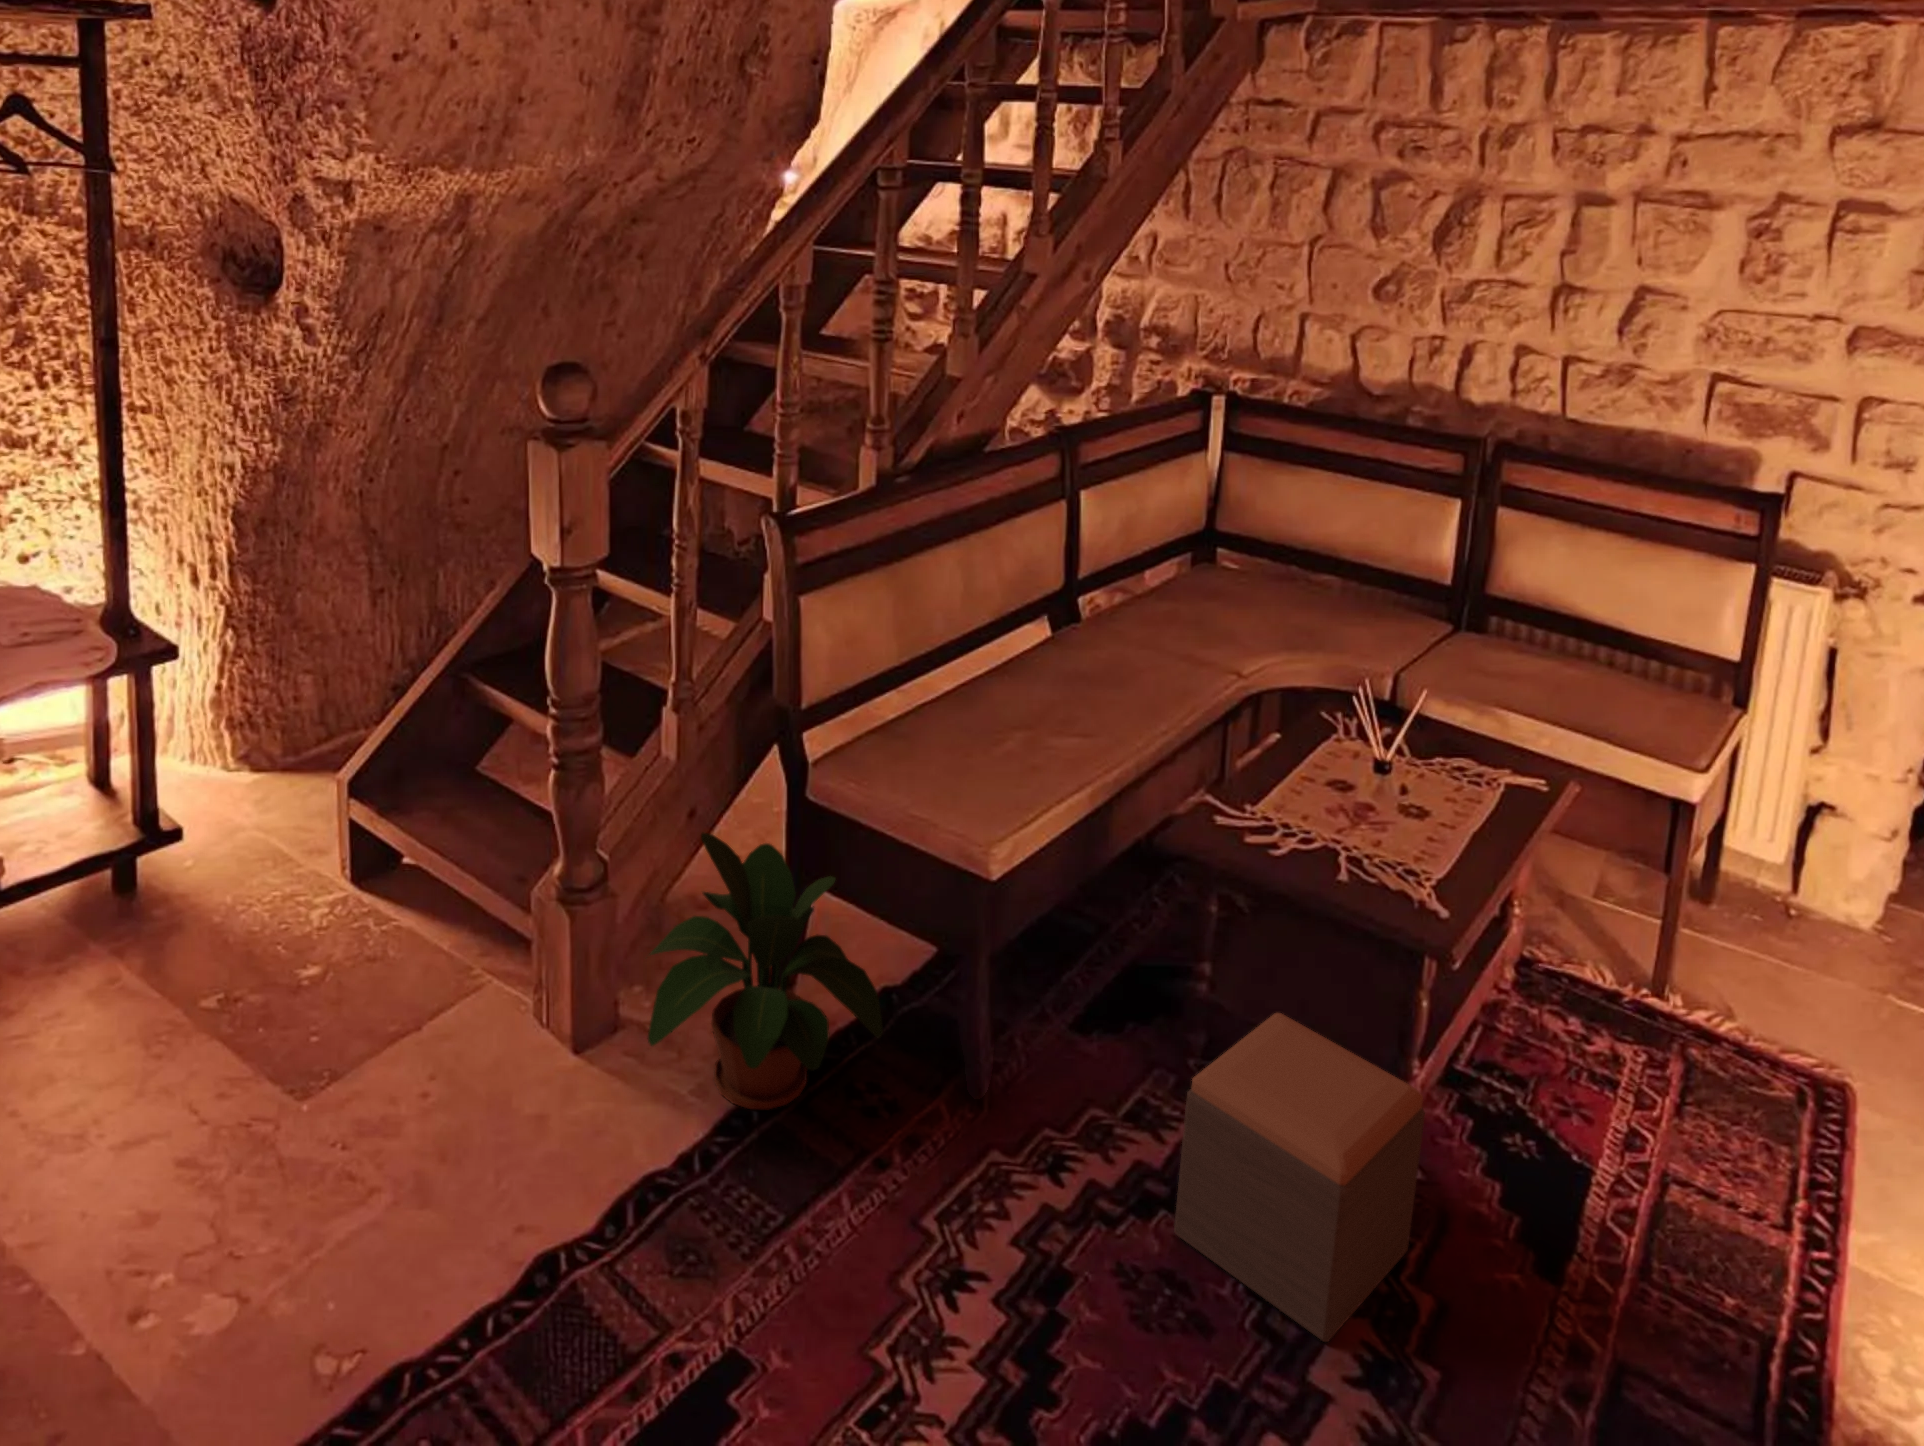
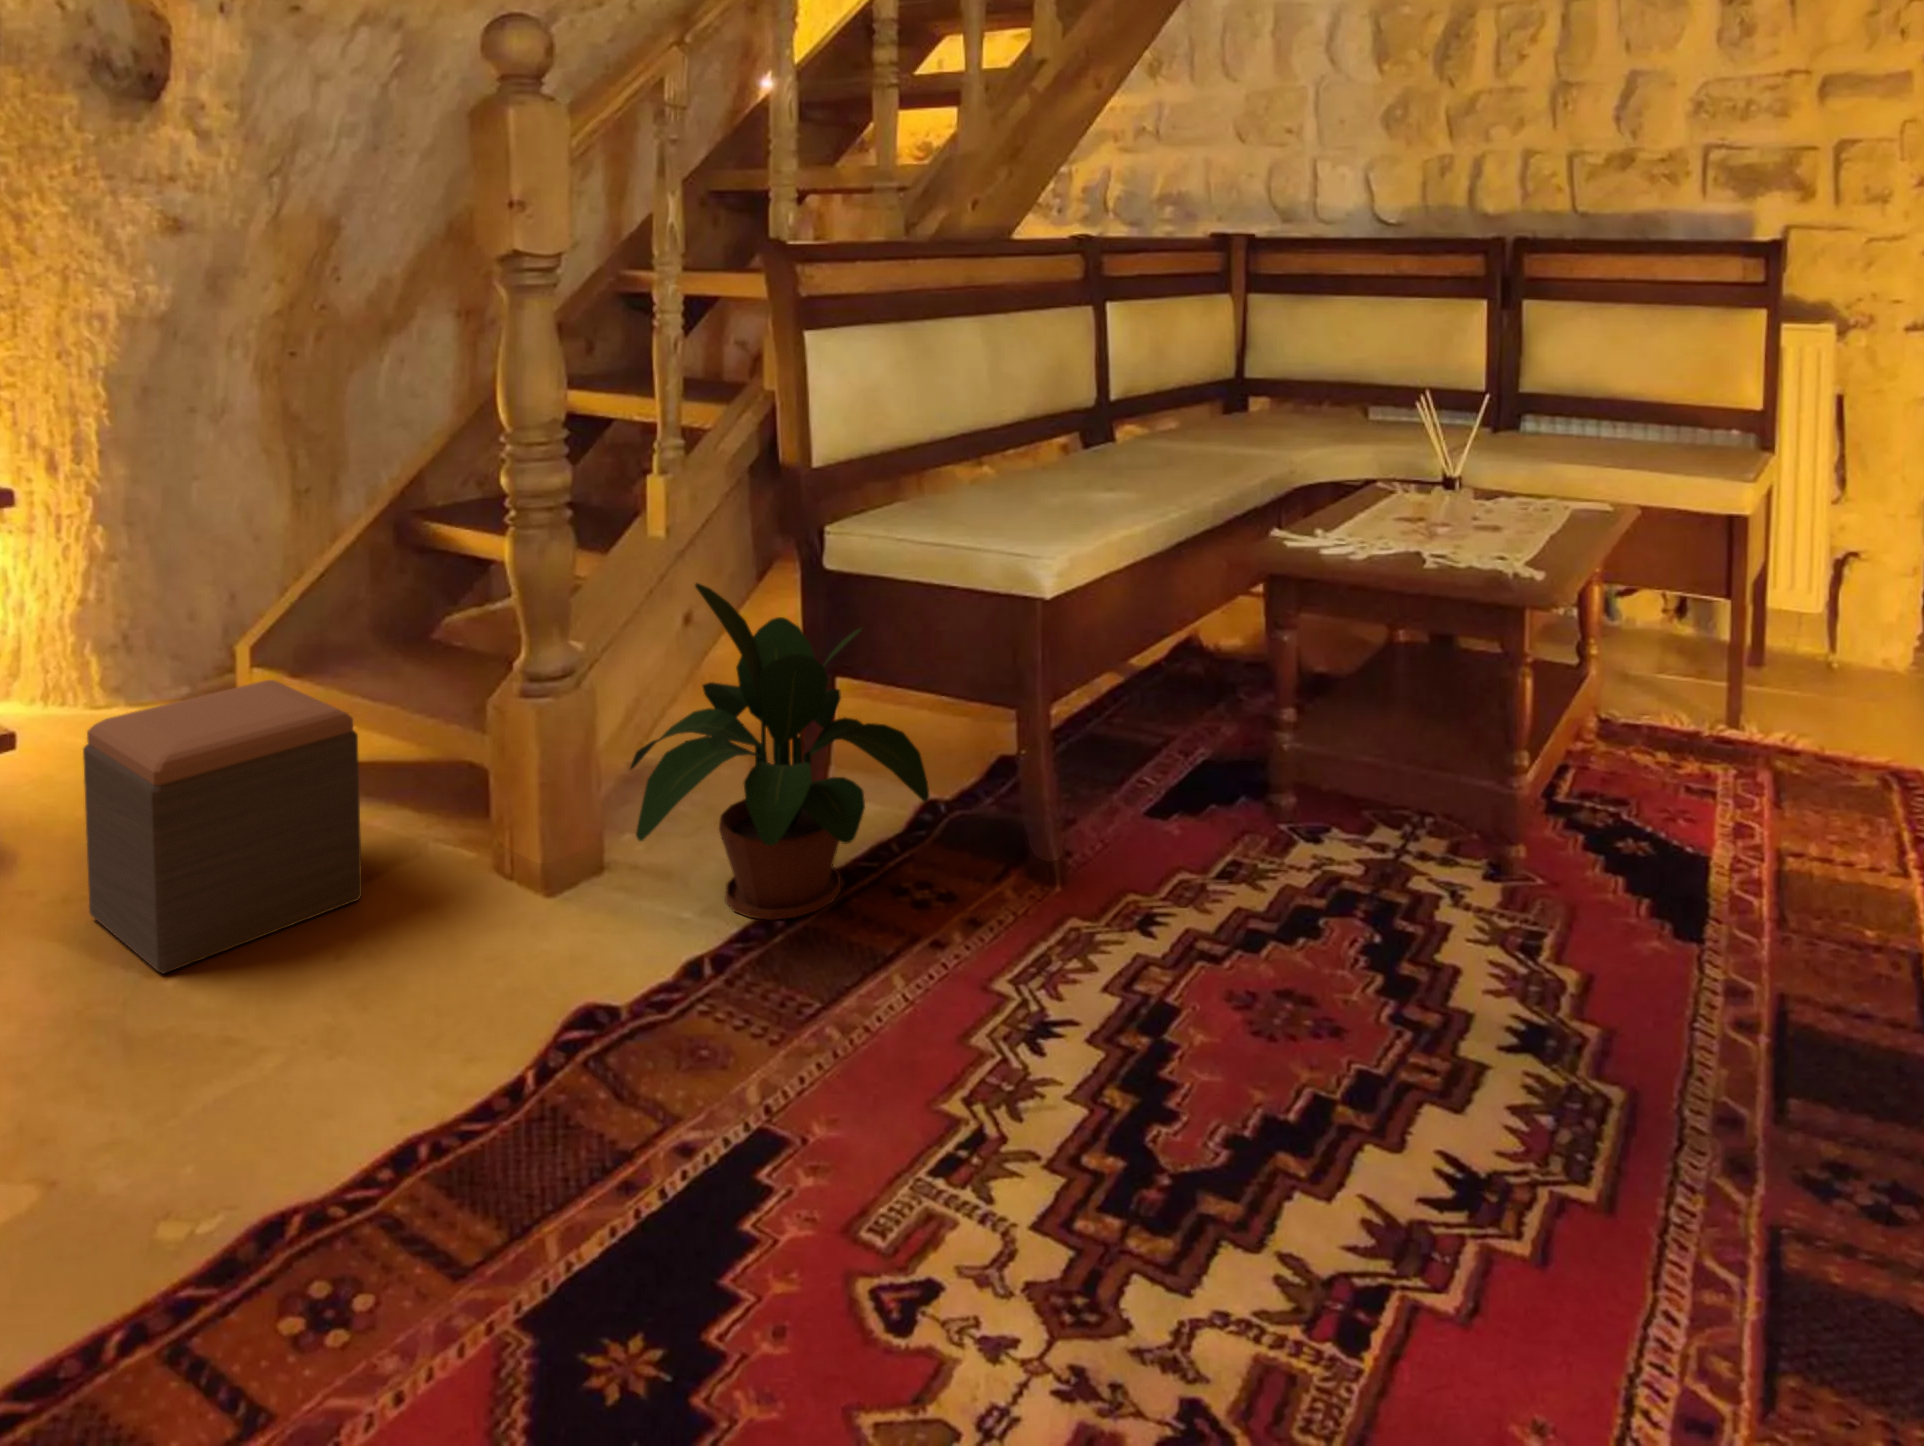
footstool: present [1174,1013,1425,1342] -> present [83,680,362,974]

